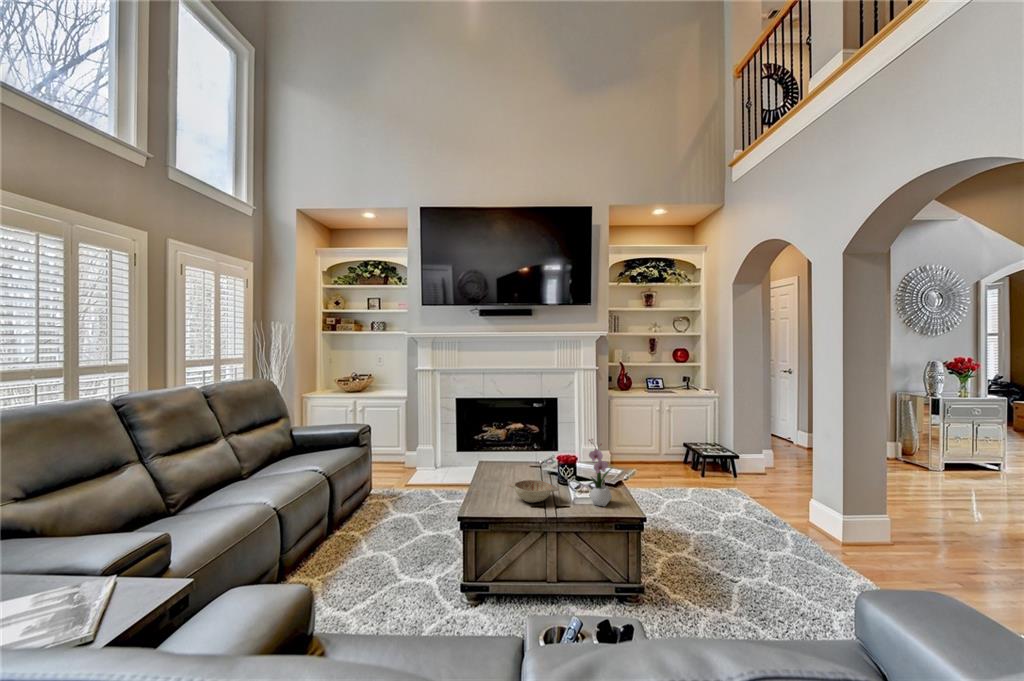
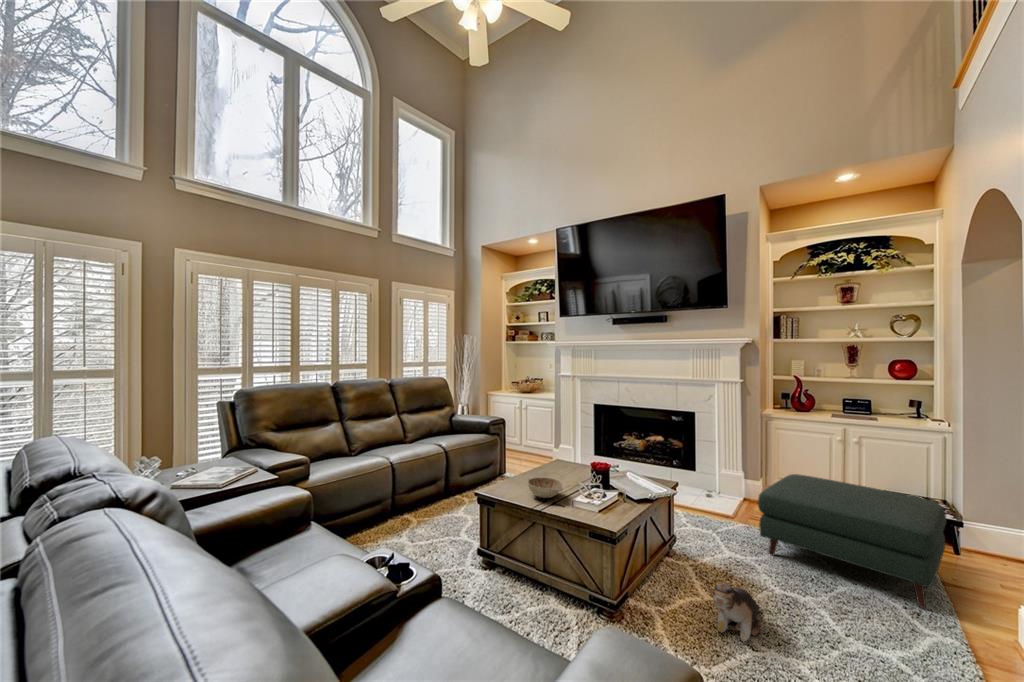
flower arrangement: present [589,439,612,506] -> none [578,447,609,516]
ottoman: none [653,441,774,518] -> present [758,474,946,609]
plush toy: none [699,535,731,579] -> present [707,583,761,641]

